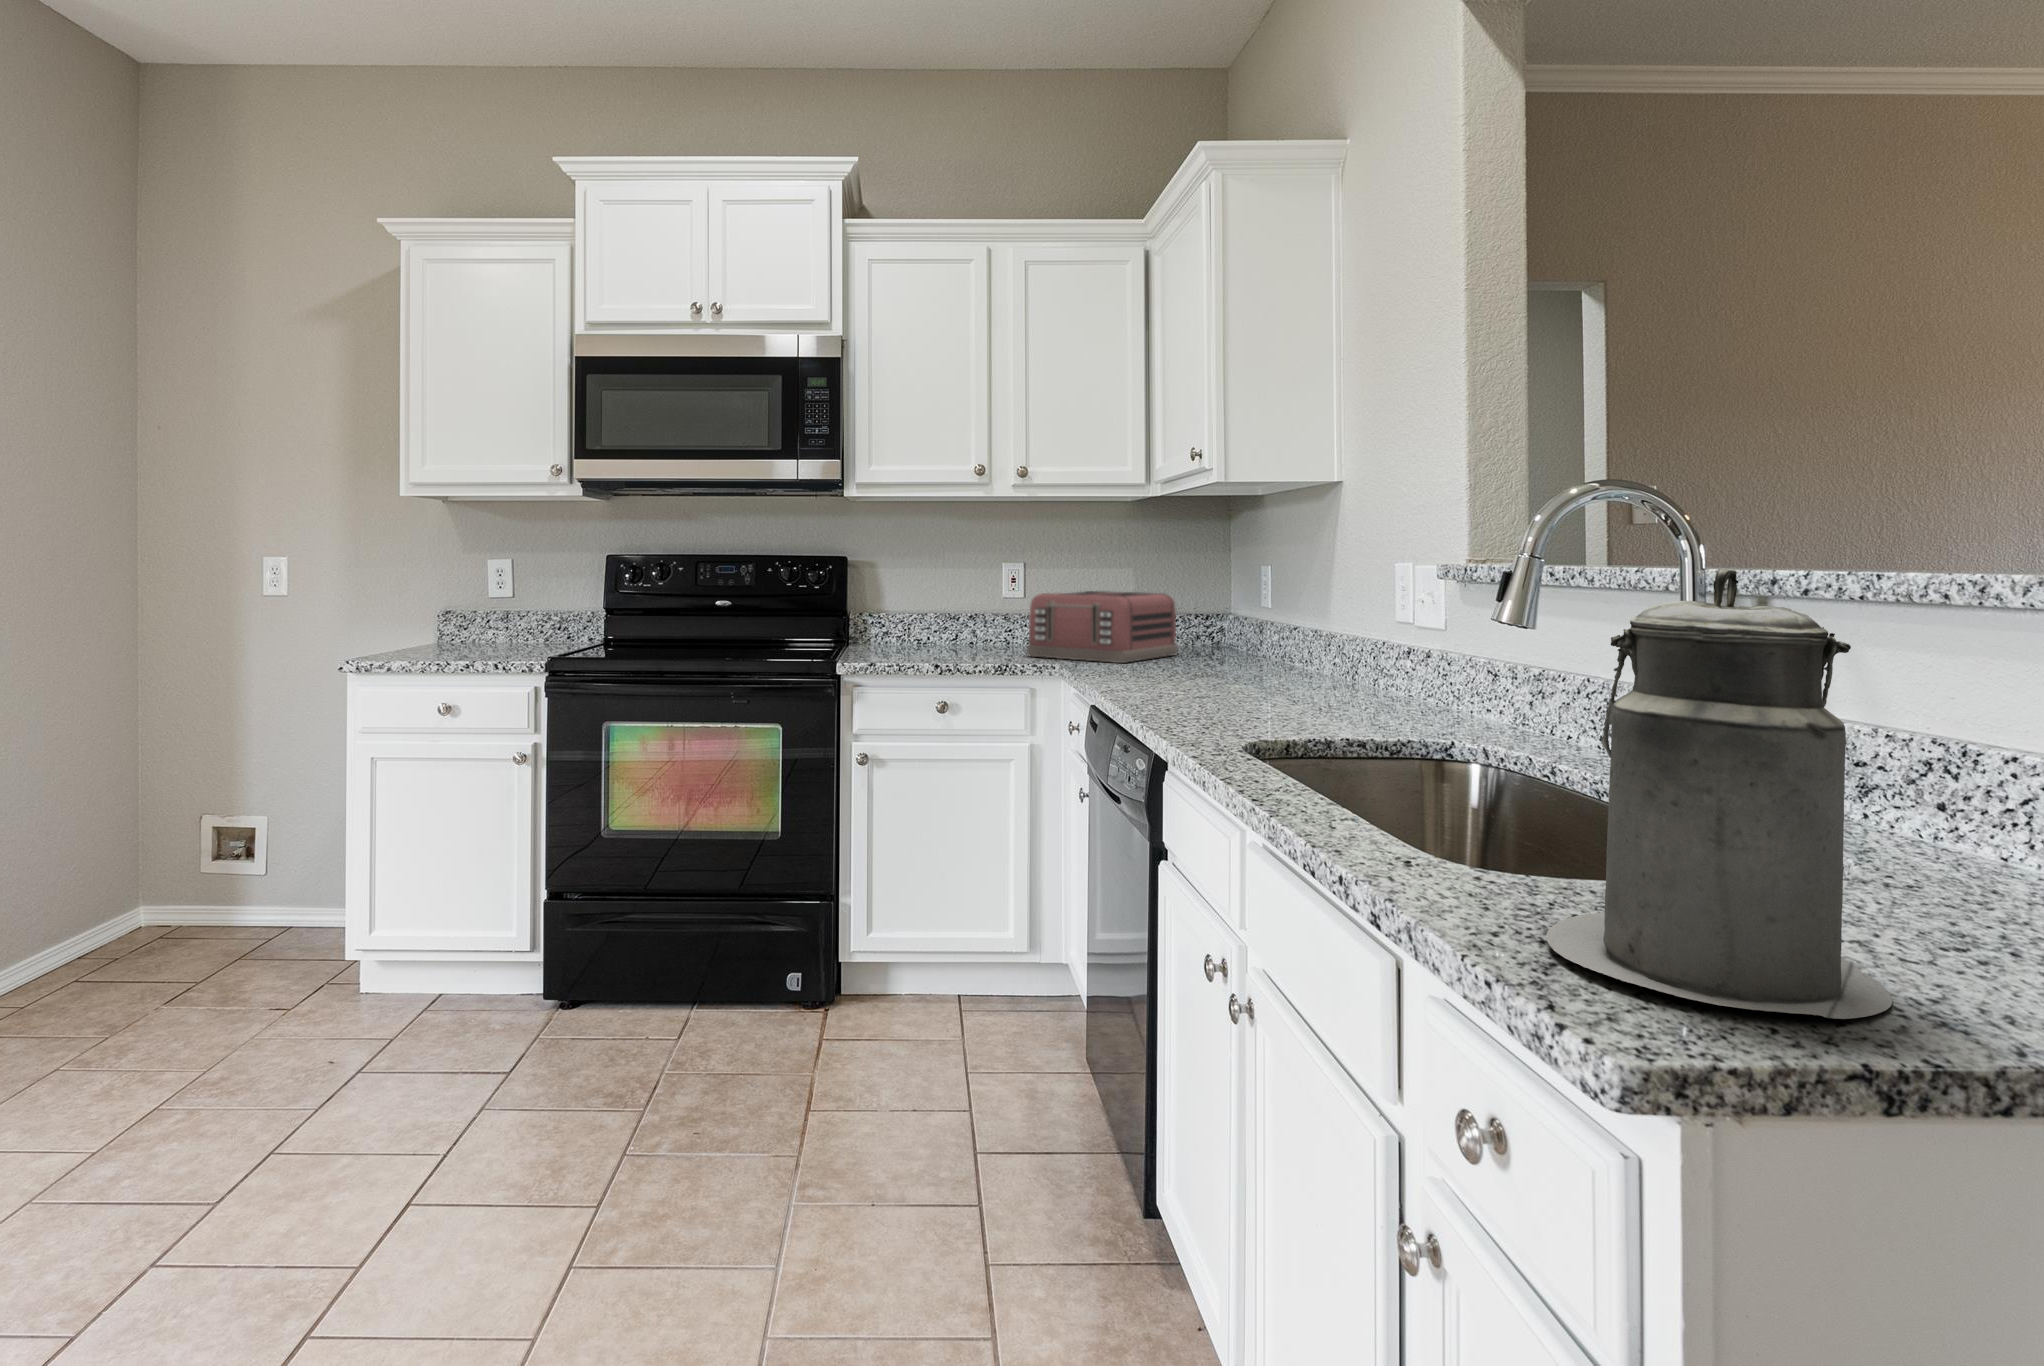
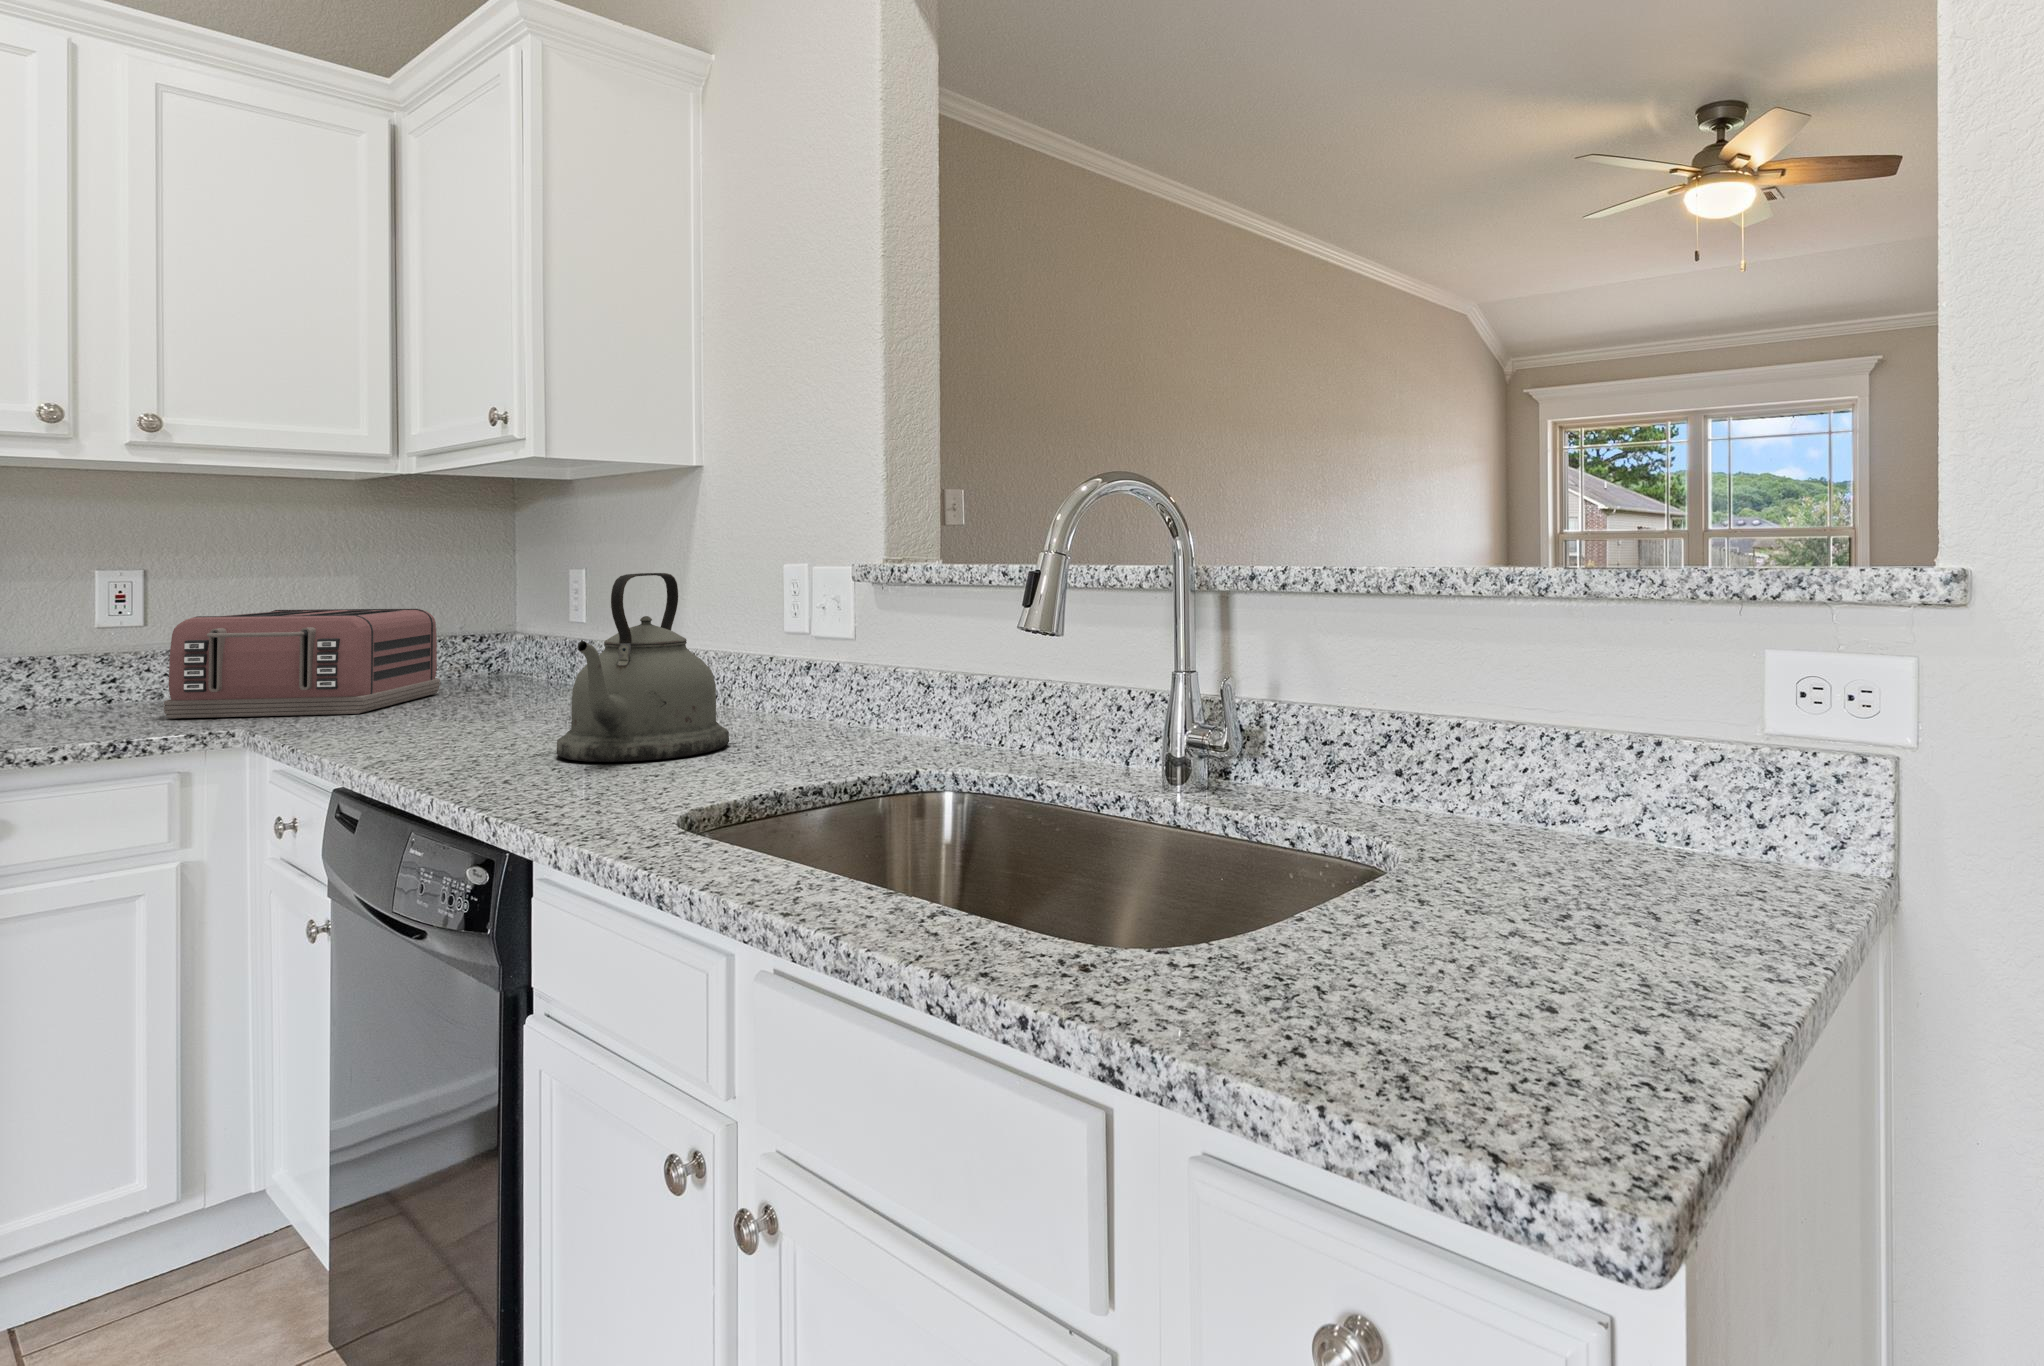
canister: present [1547,569,1892,1019] -> none [1303,560,1627,1062]
kettle: none [1211,570,1334,711] -> present [556,573,729,762]

